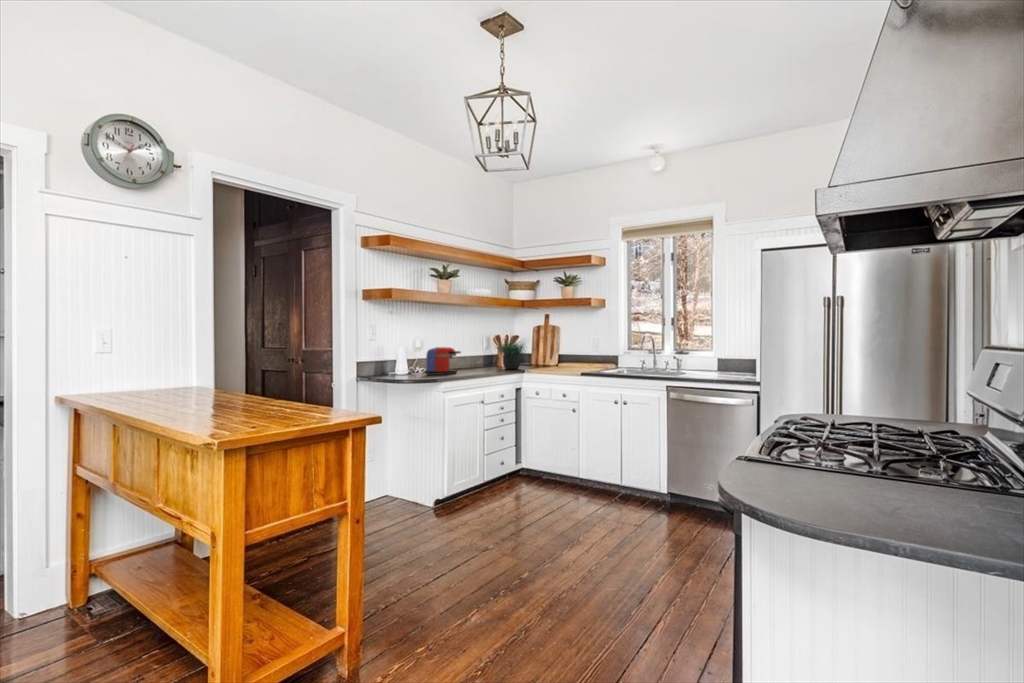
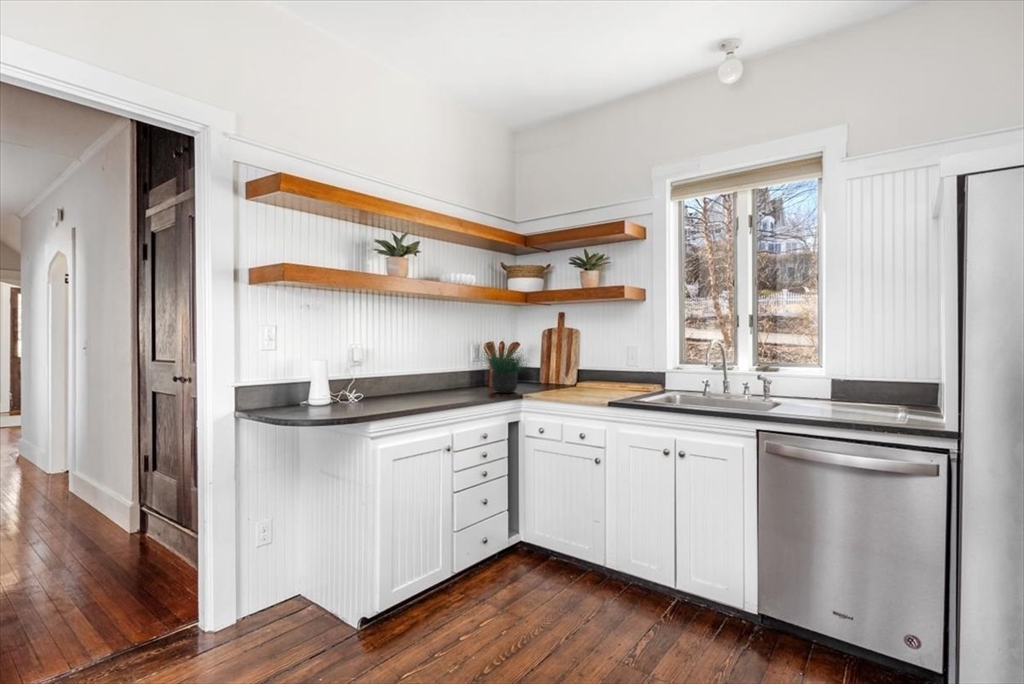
coffee maker: present [426,347,461,375] -> none [362,361,421,404]

